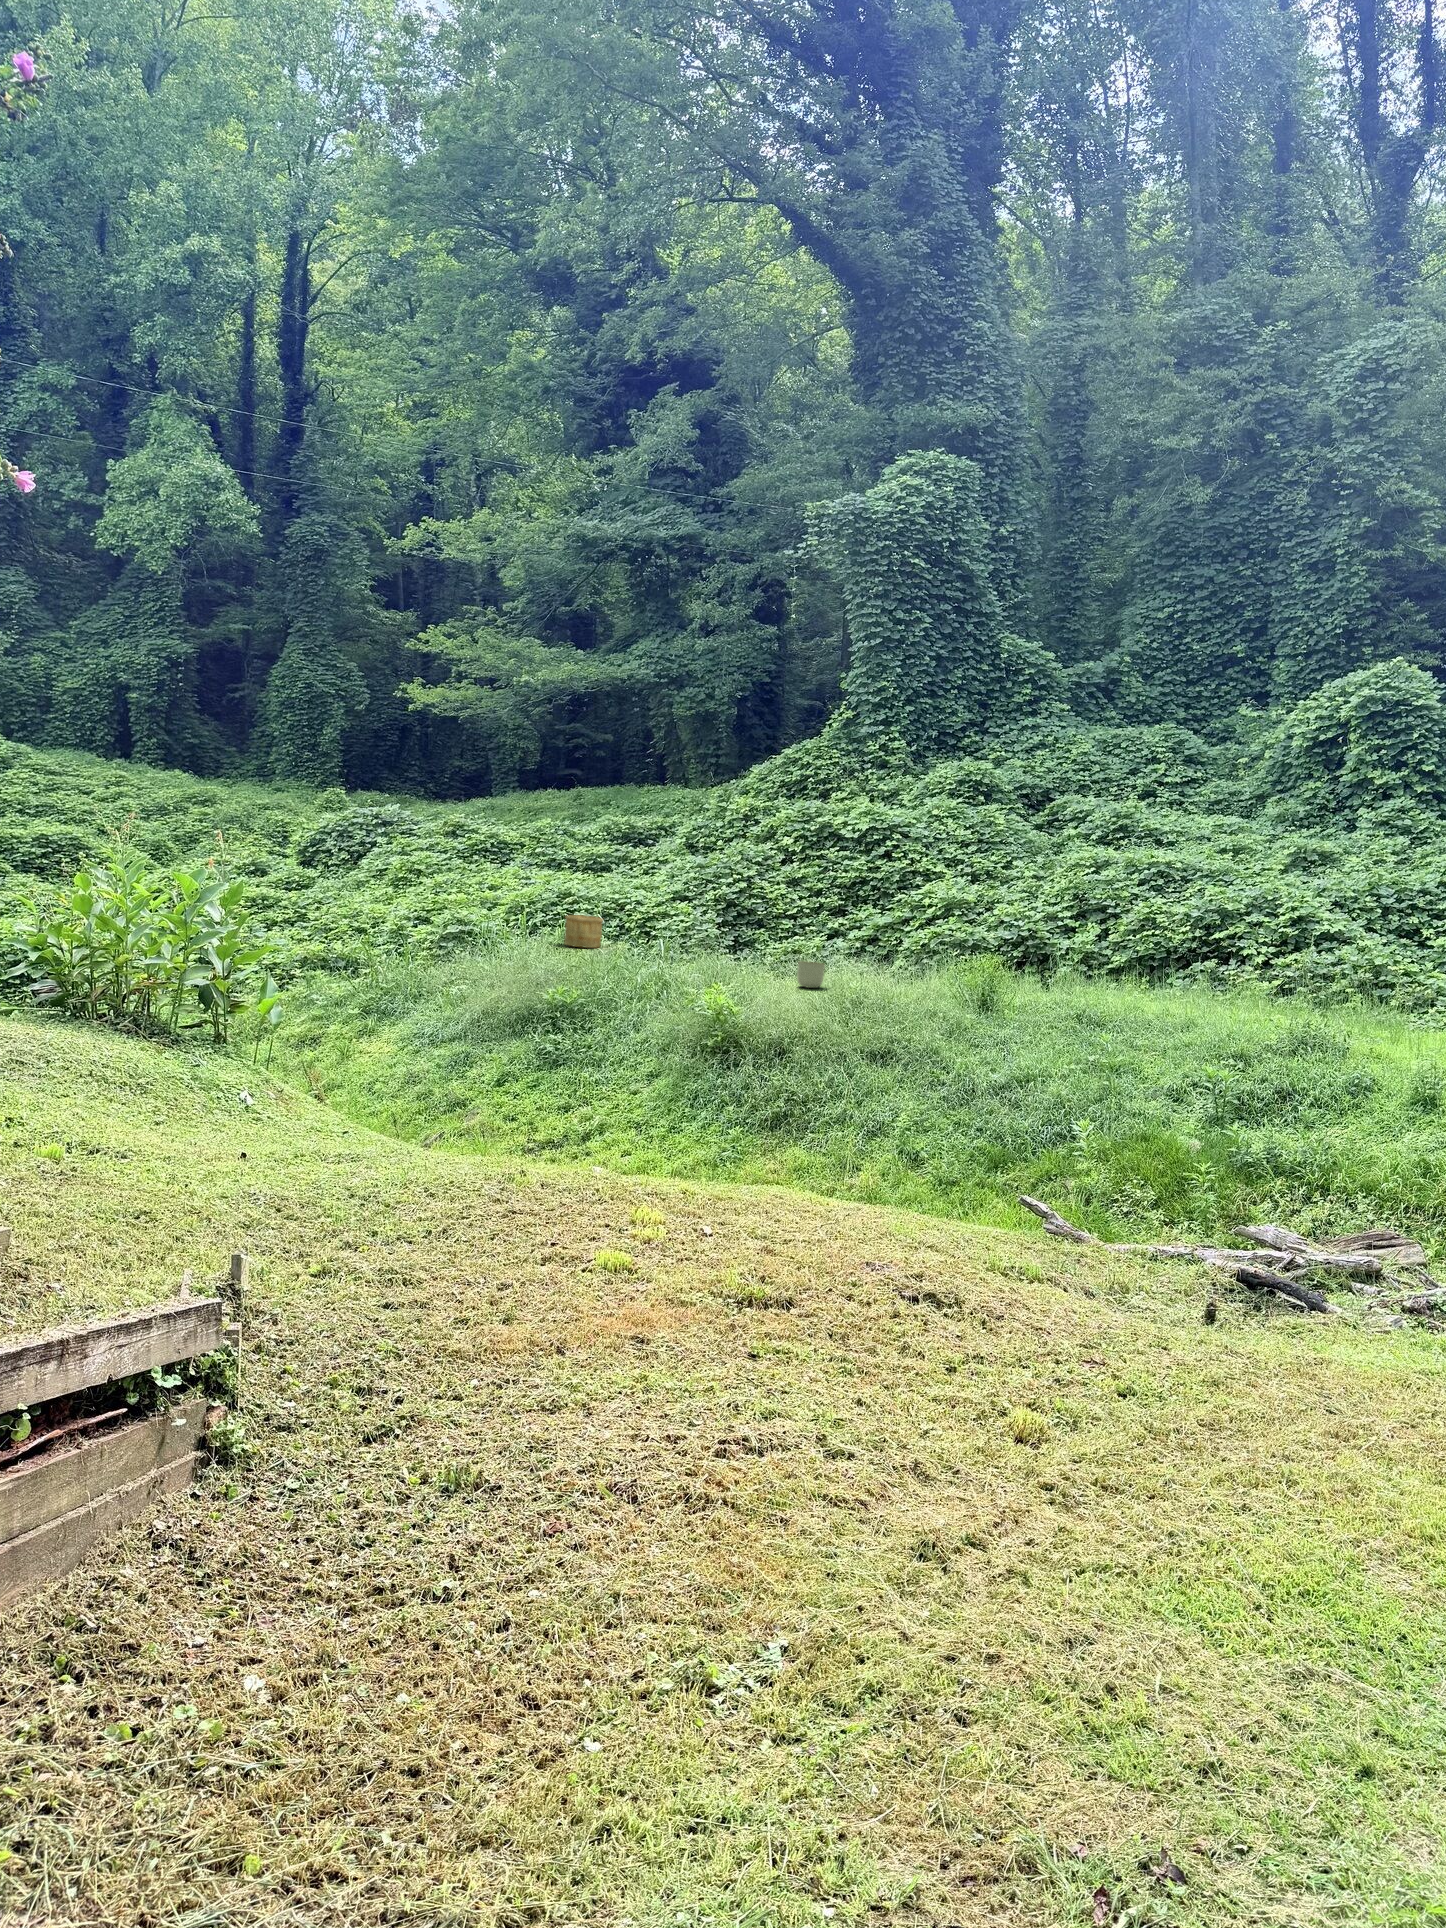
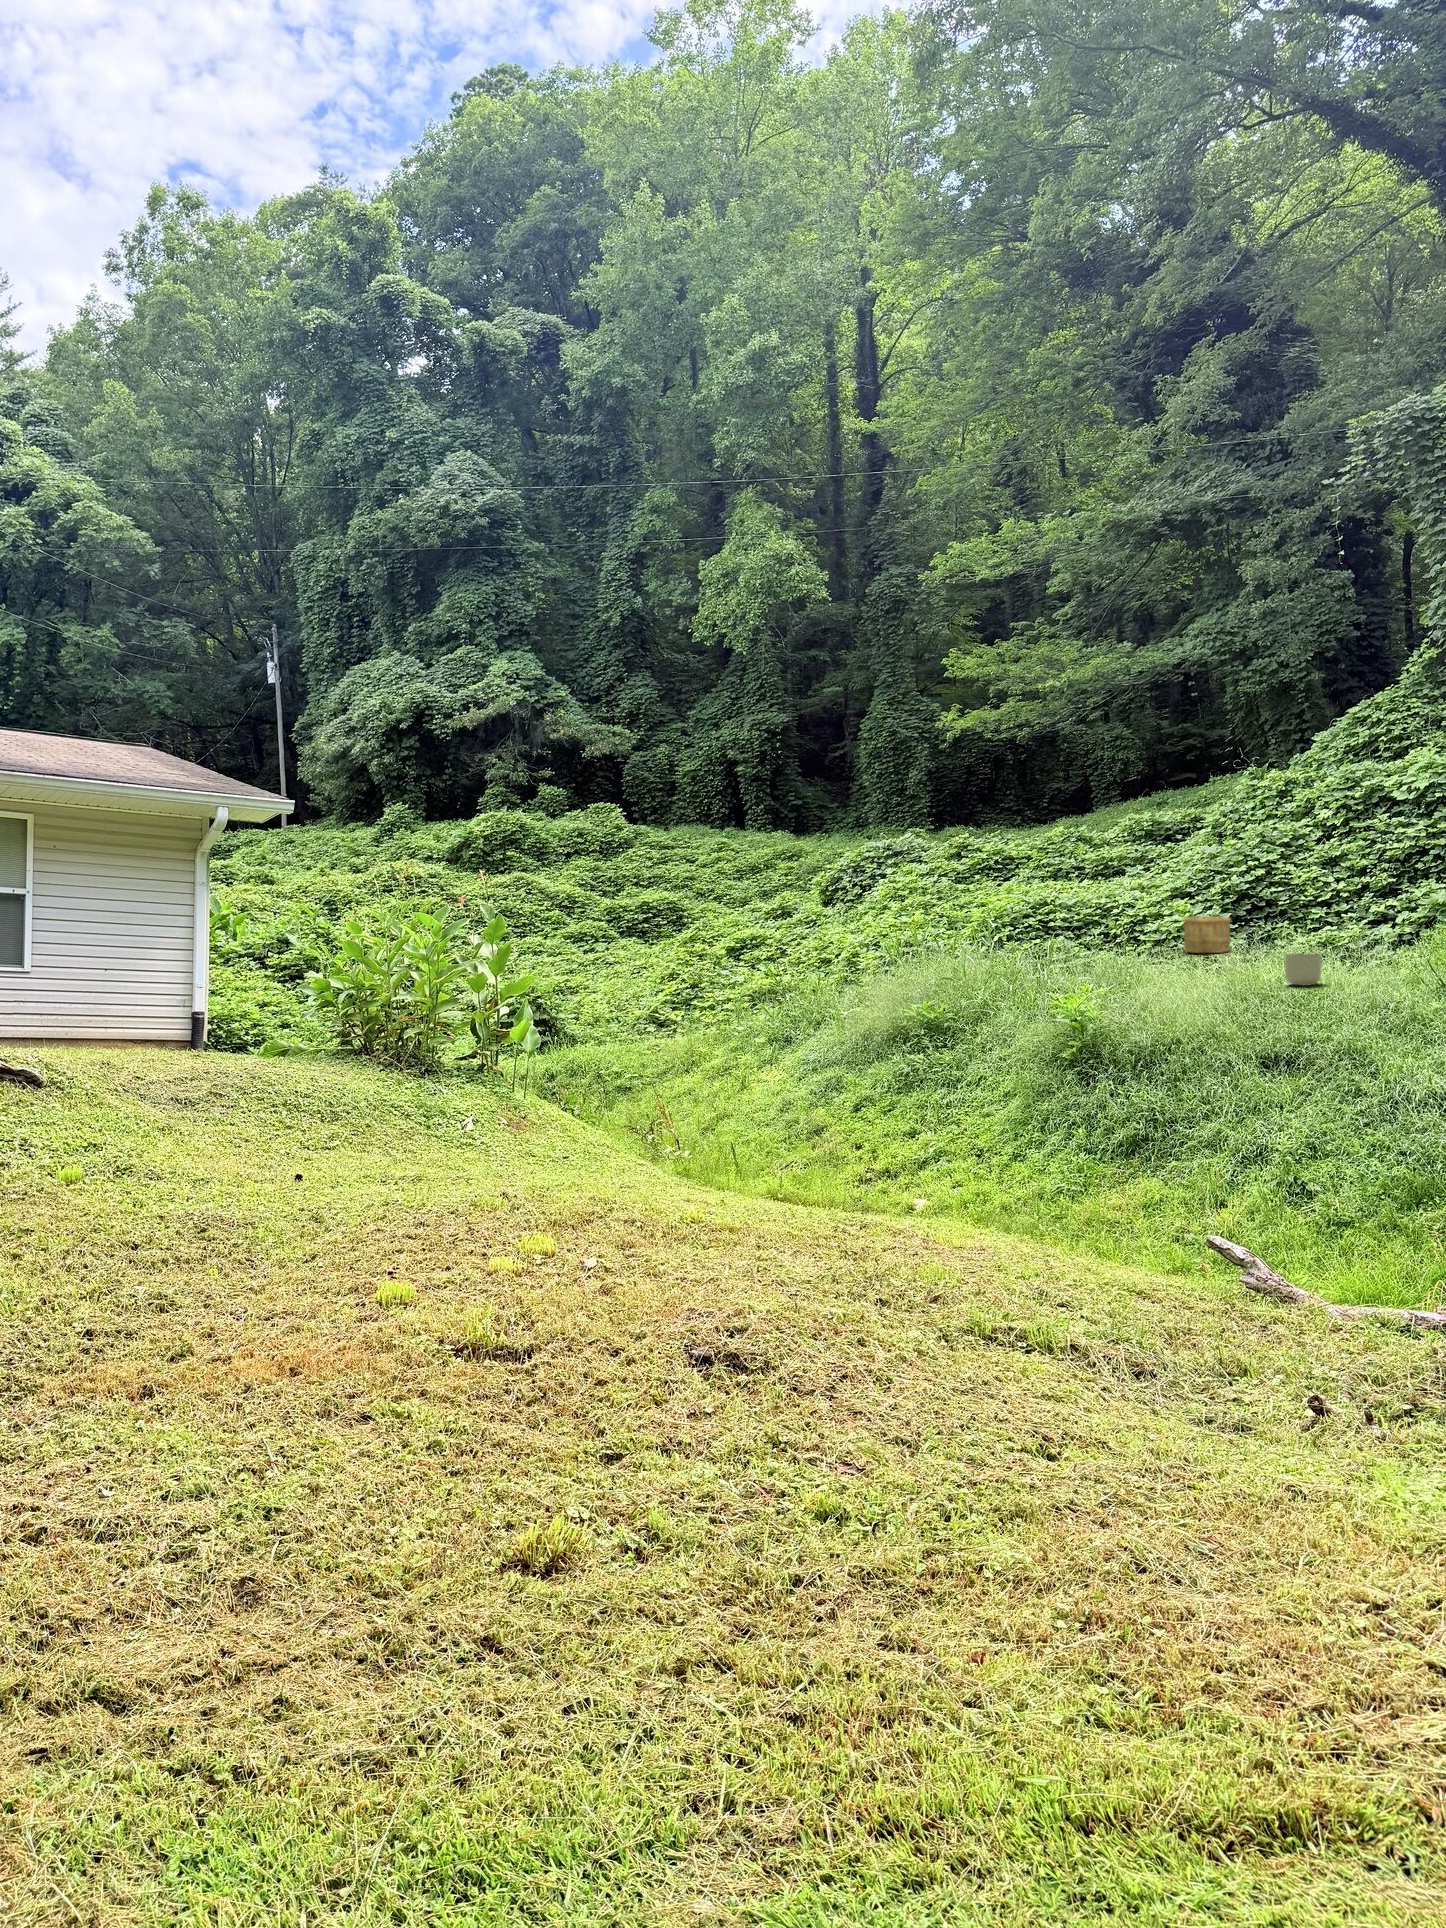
wooden bucket: present [564,915,603,948] -> present [1183,916,1231,953]

